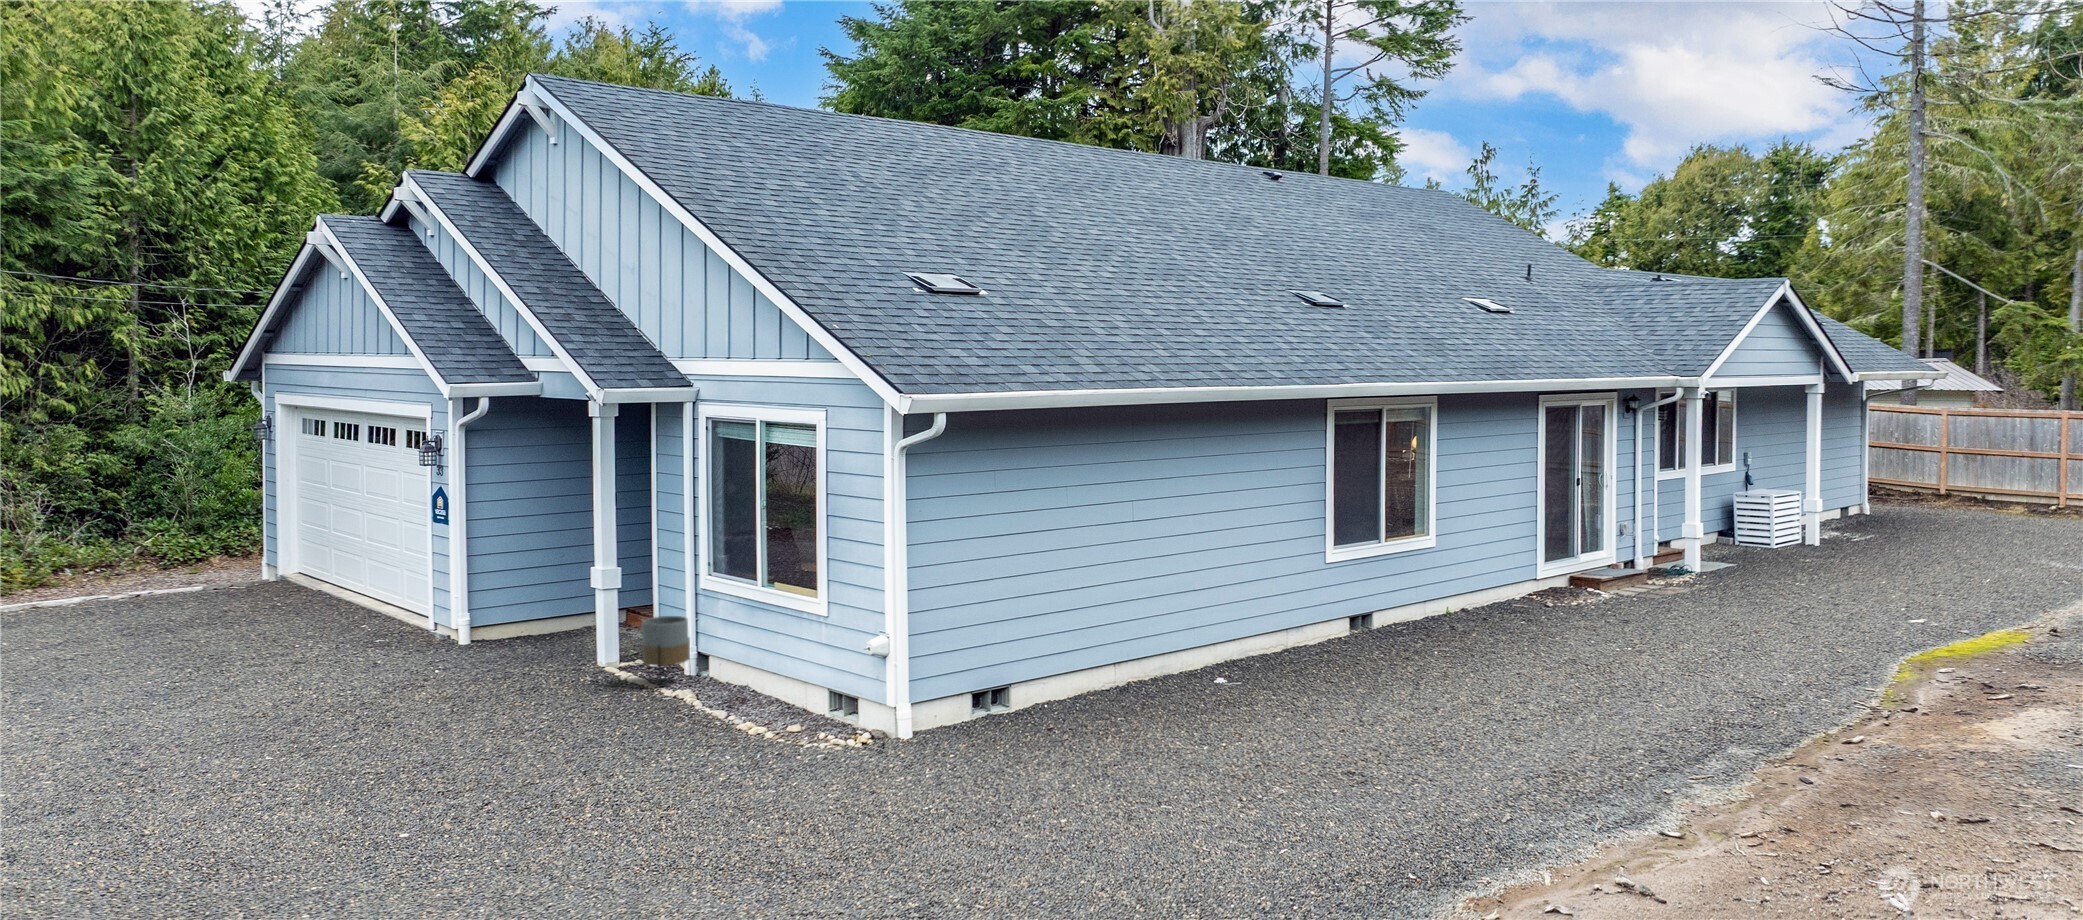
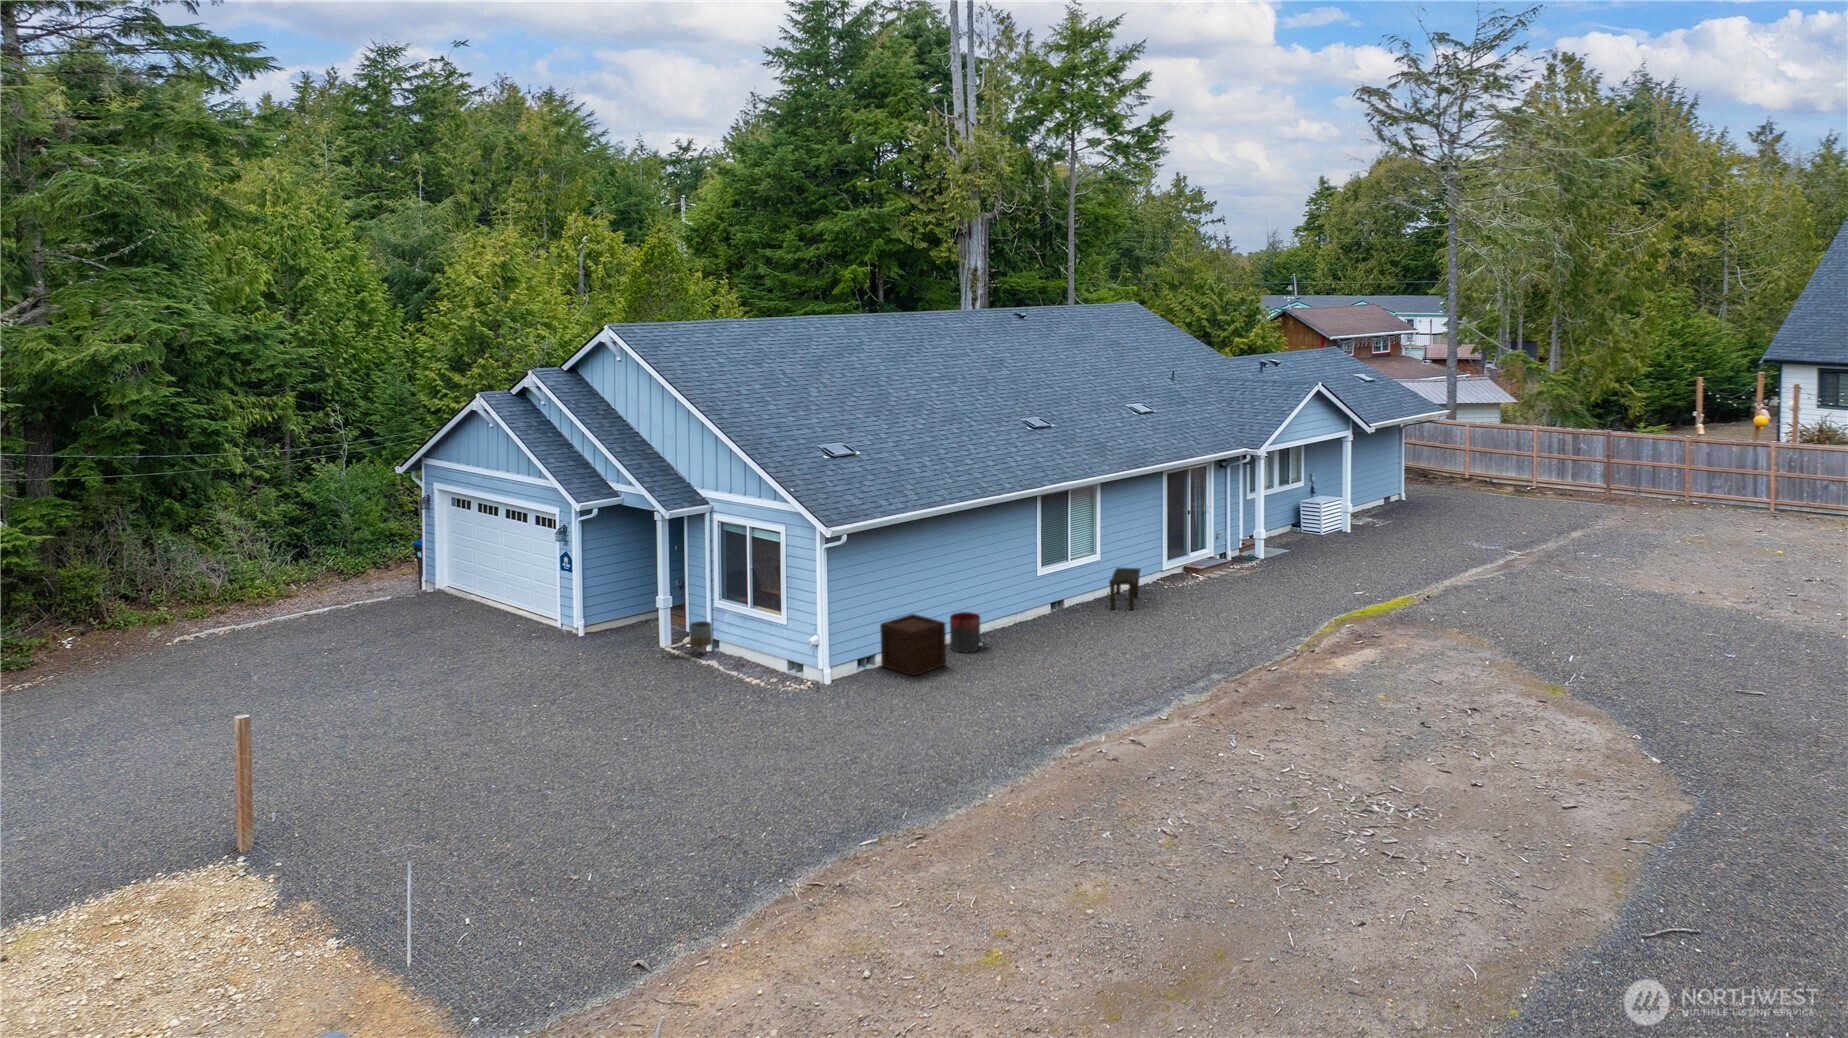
bench: none [1464,561,1515,634] -> present [1109,567,1140,610]
wooden crate: none [1022,604,1160,730] -> present [880,614,946,676]
trash can: none [1166,612,1229,691] -> present [950,612,980,652]

